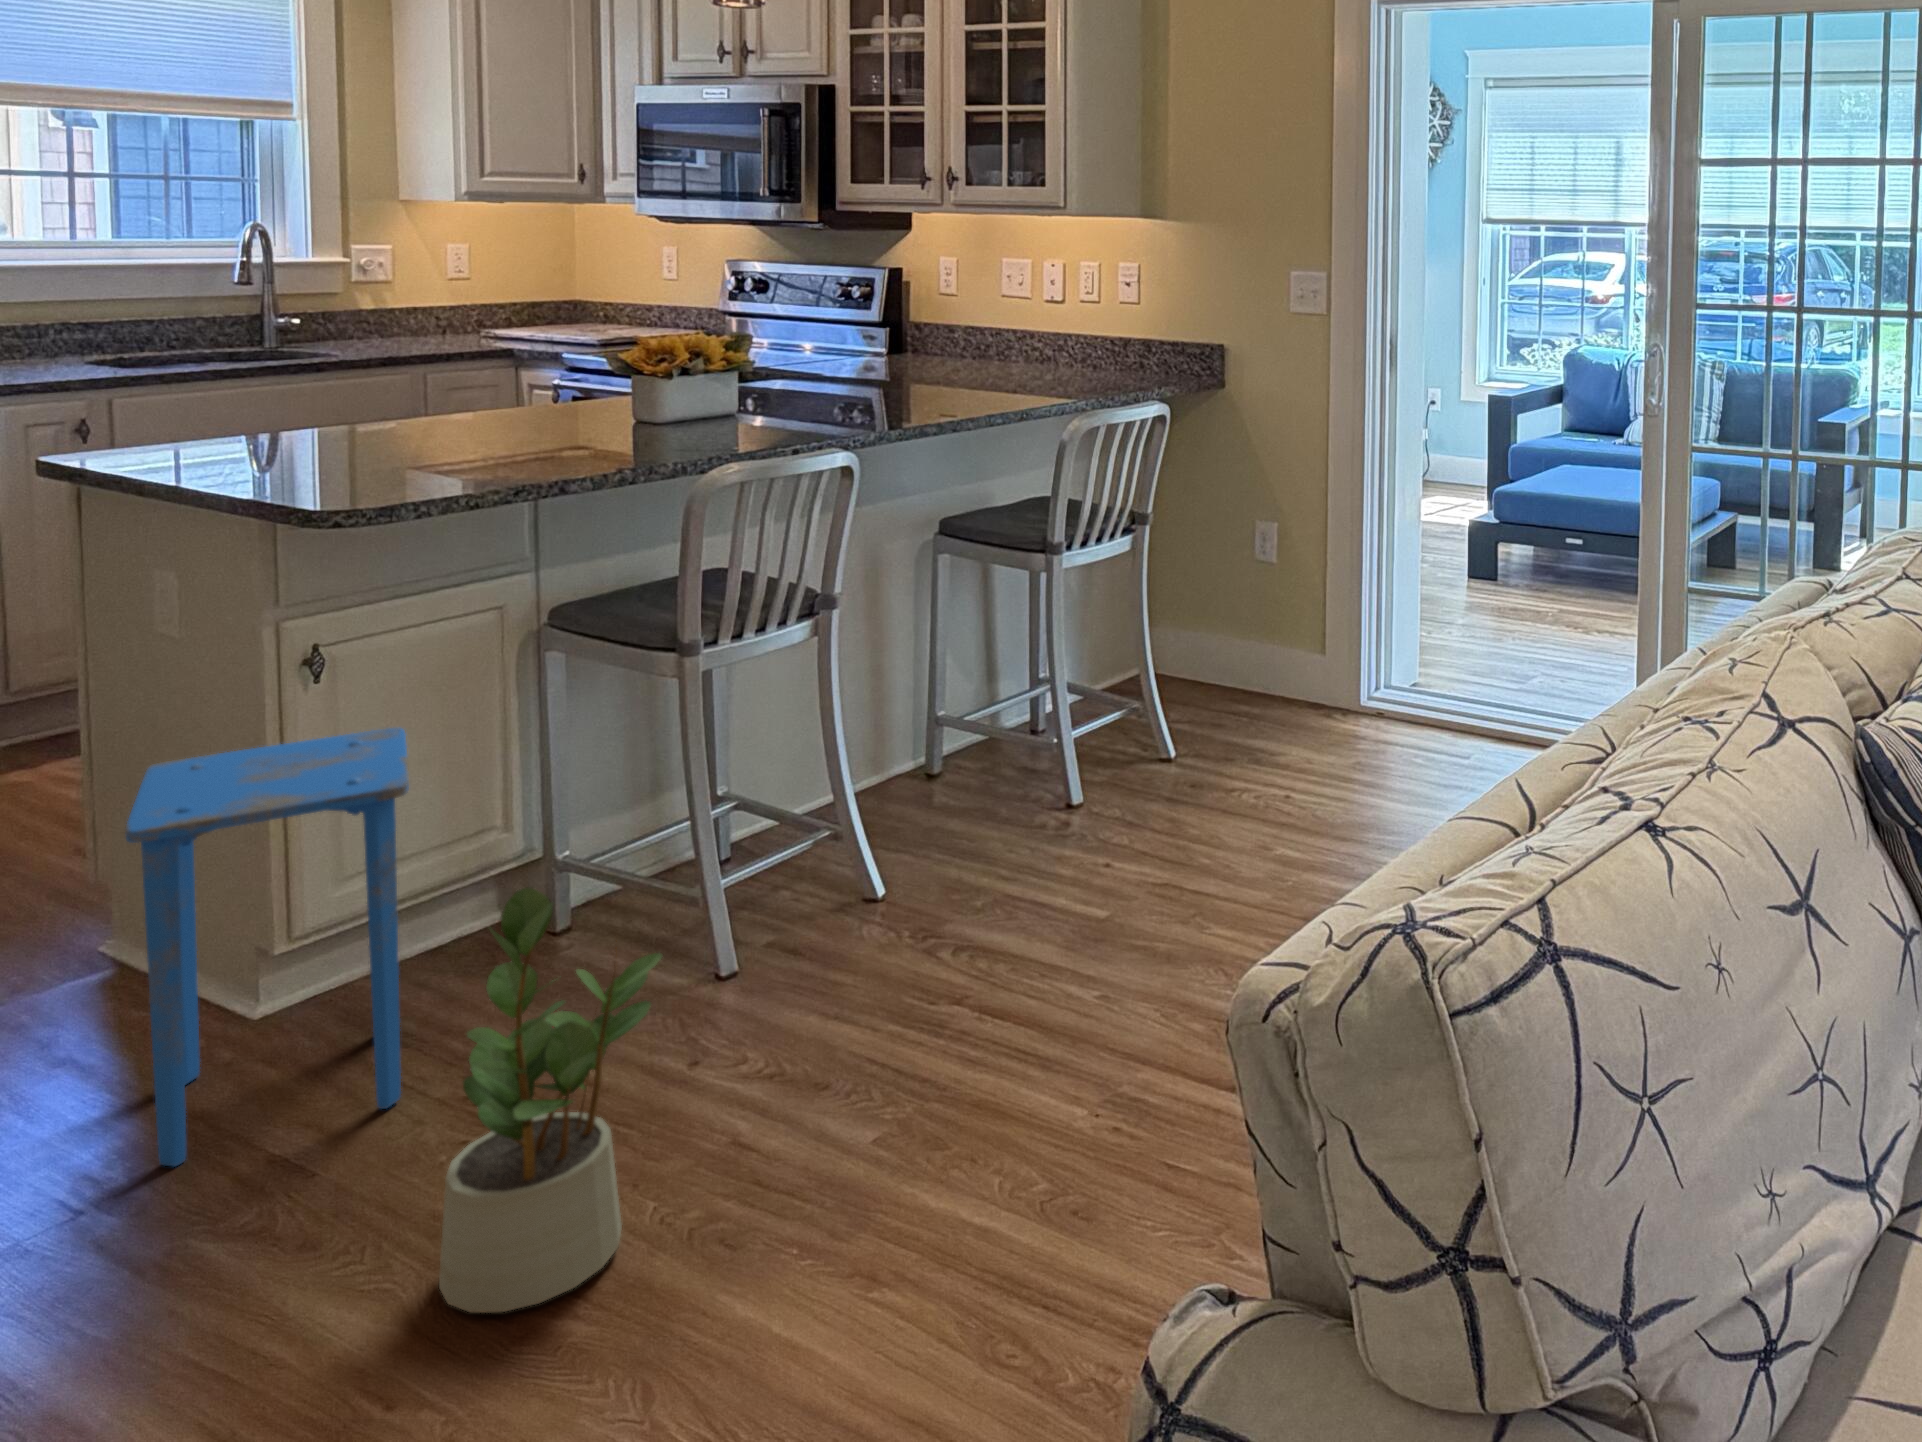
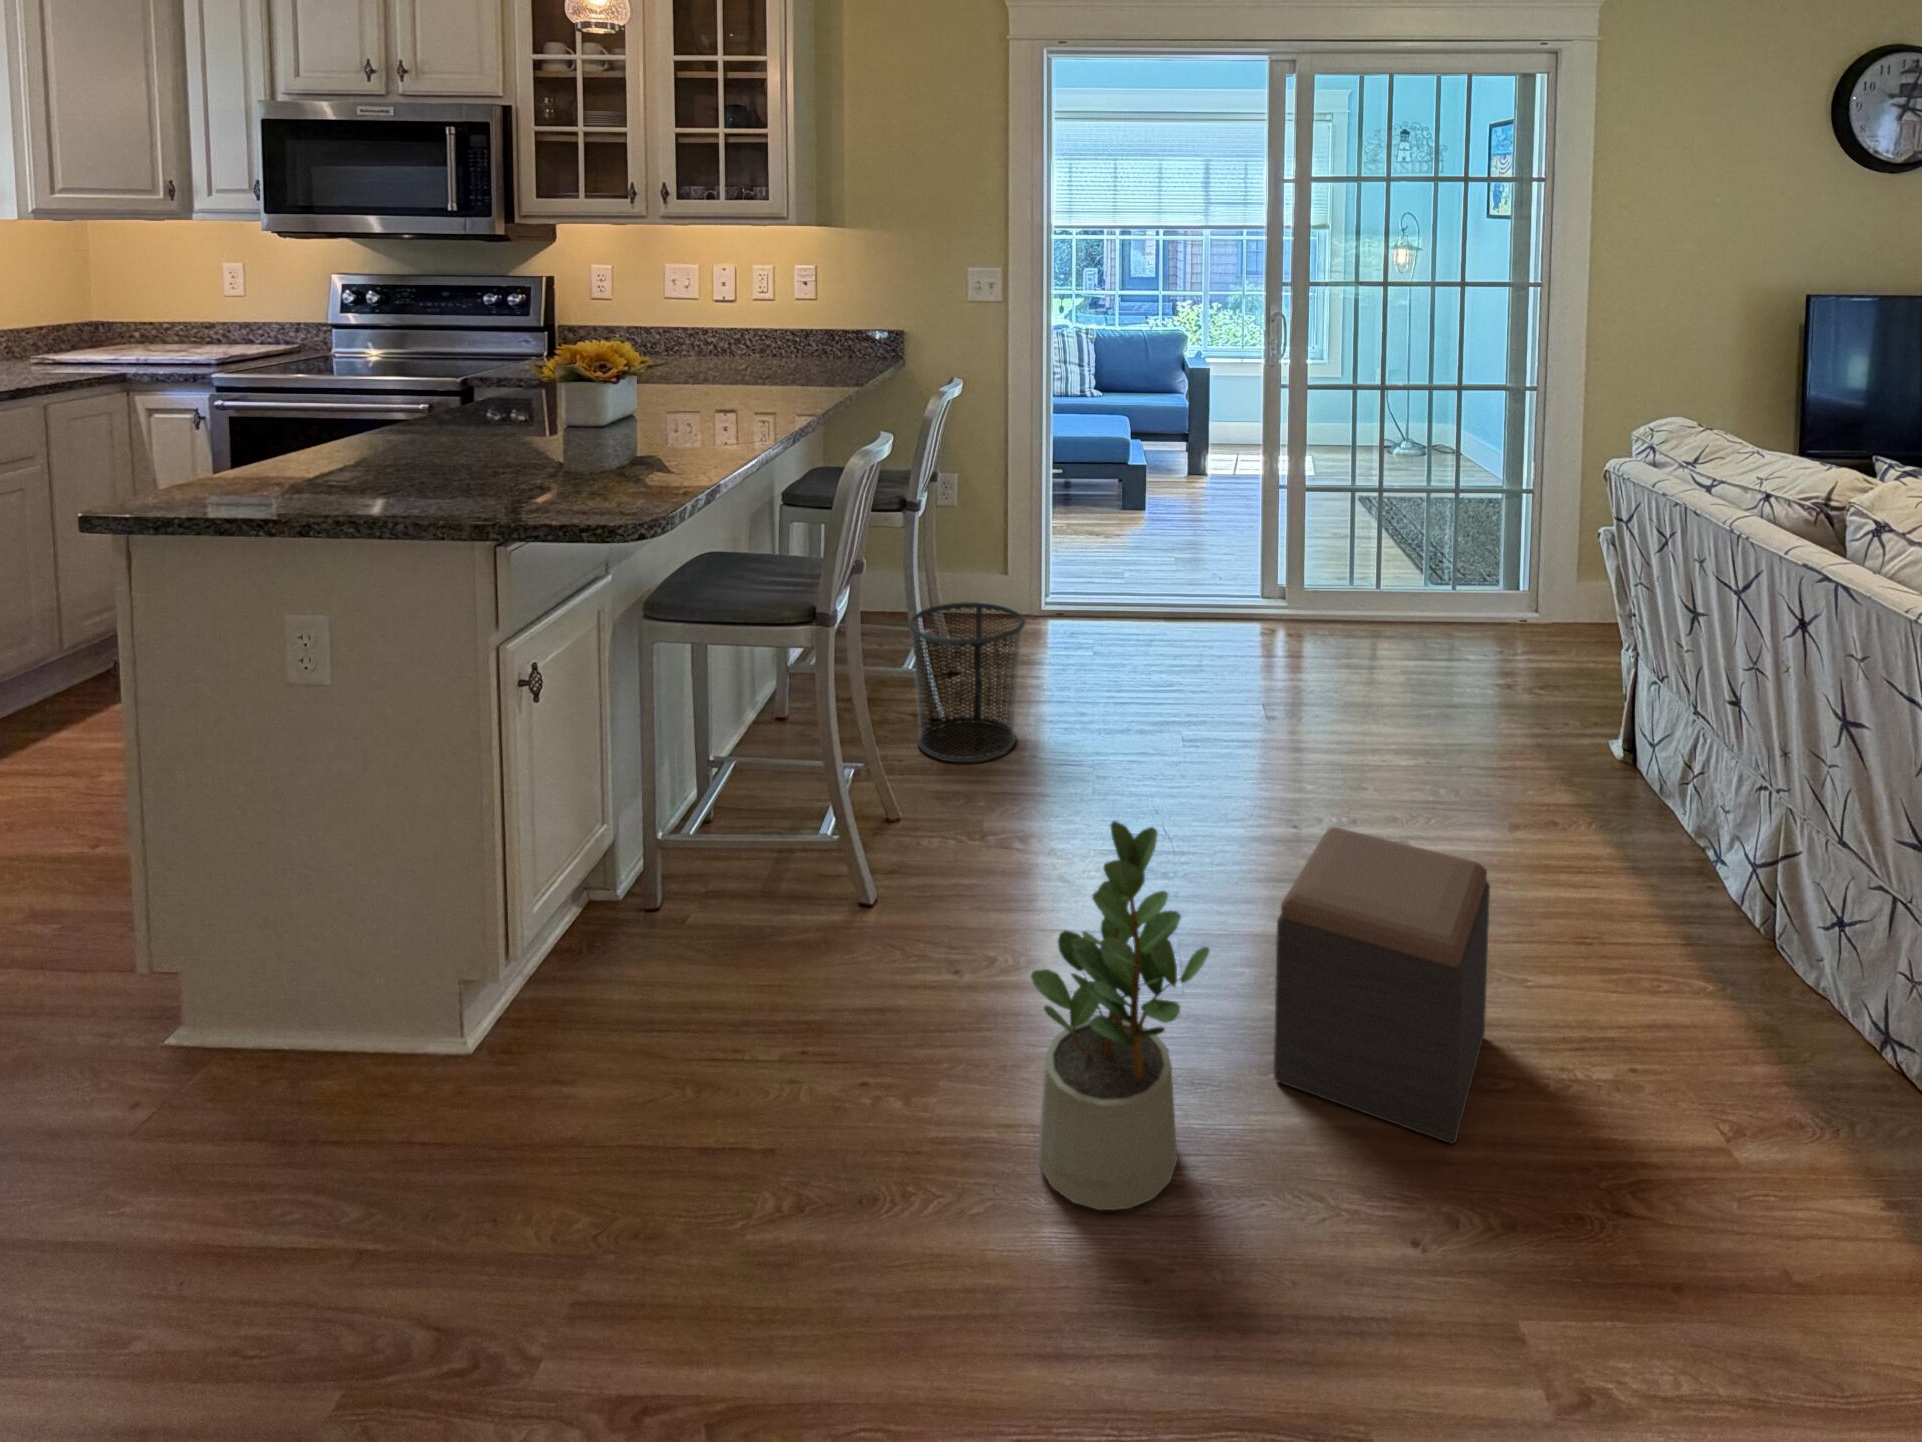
trash can: none [989,668,1133,856] -> present [908,602,1025,762]
side table: present [126,728,409,1167] -> none [474,732,785,1209]
footstool: none [782,979,1067,1377] -> present [1274,827,1490,1144]

